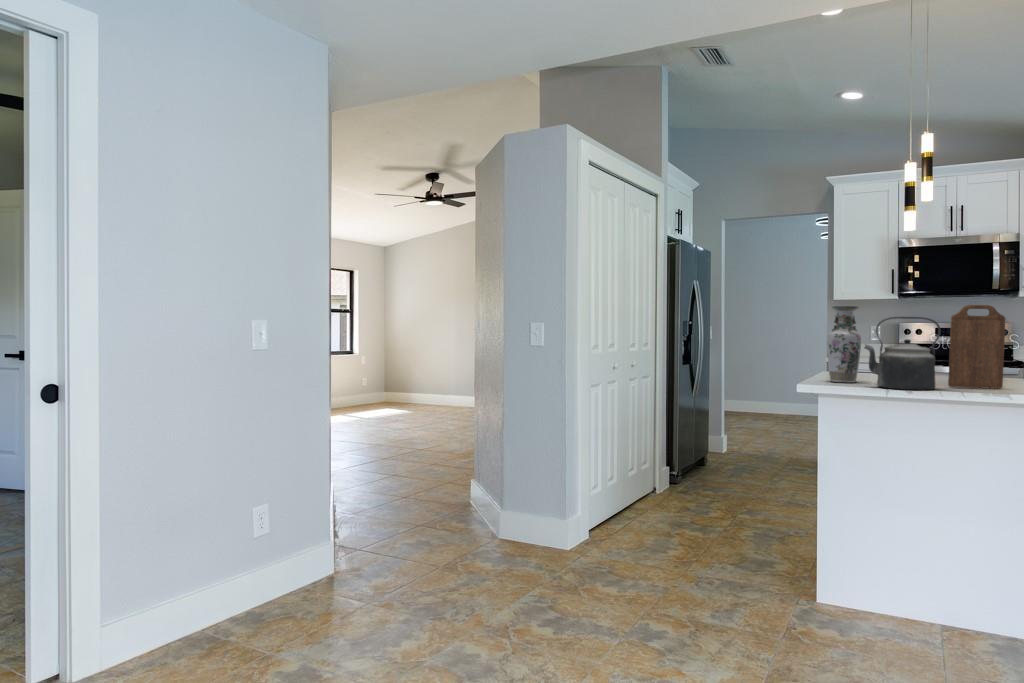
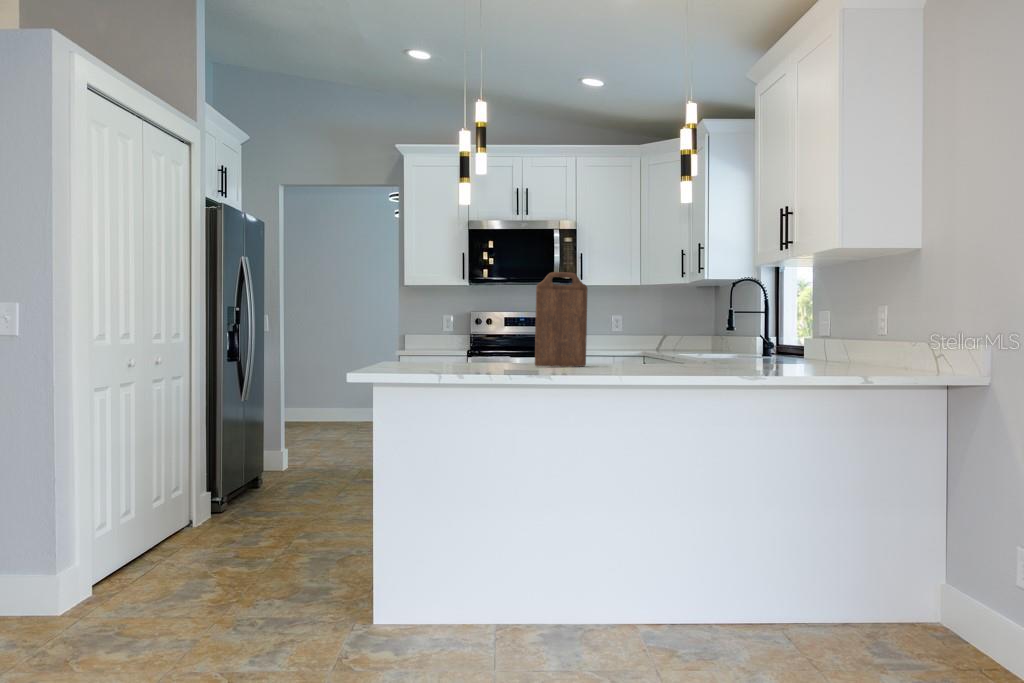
vase: present [827,306,861,383] -> none [404,272,442,366]
kettle: present [864,317,941,390] -> none [447,283,528,370]

